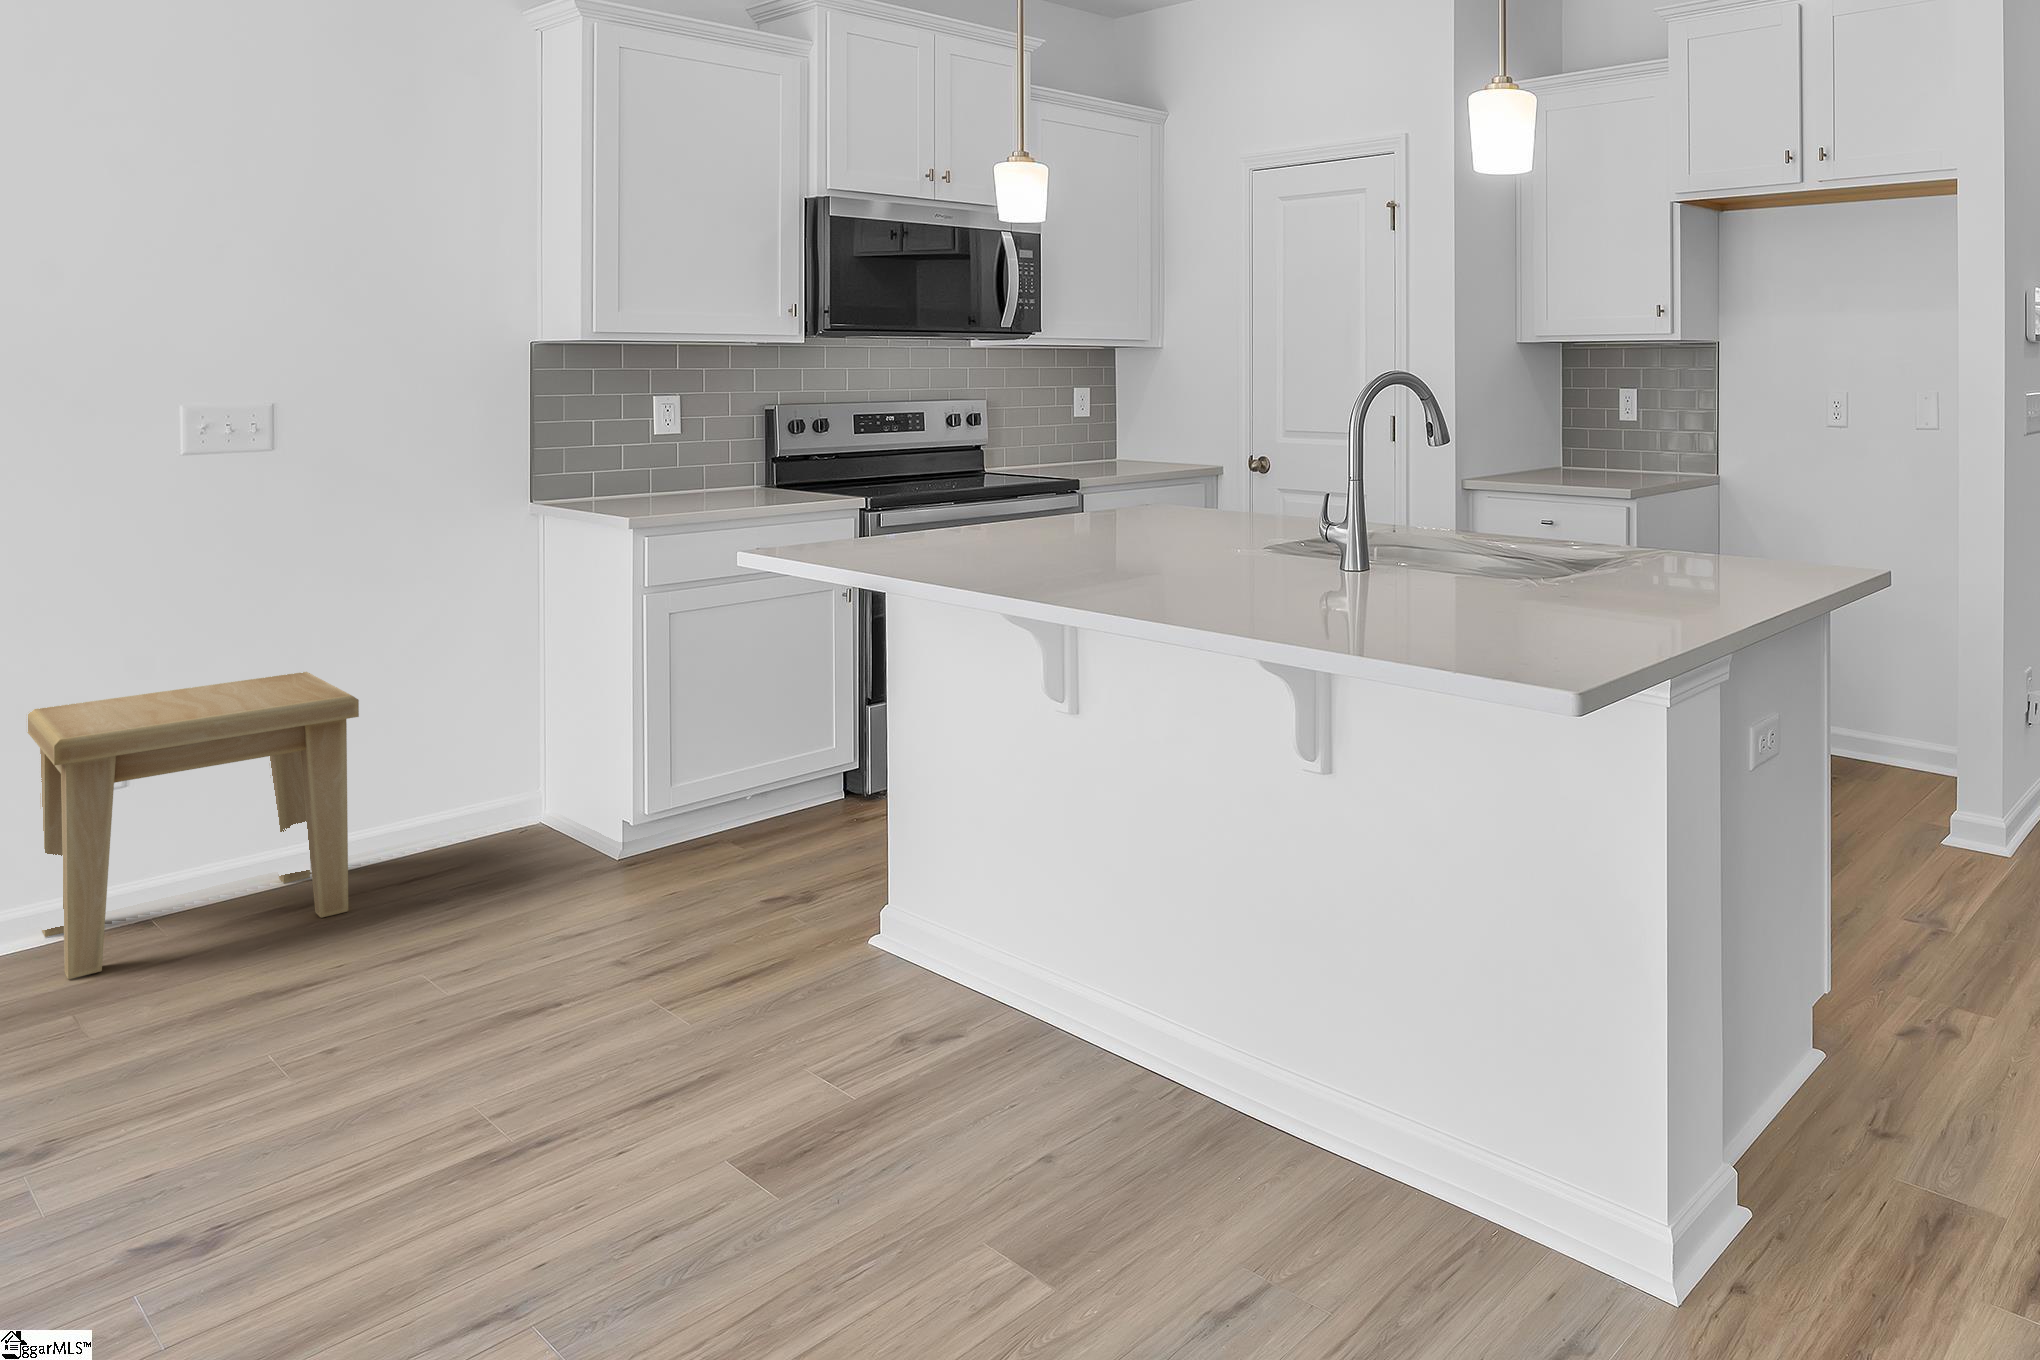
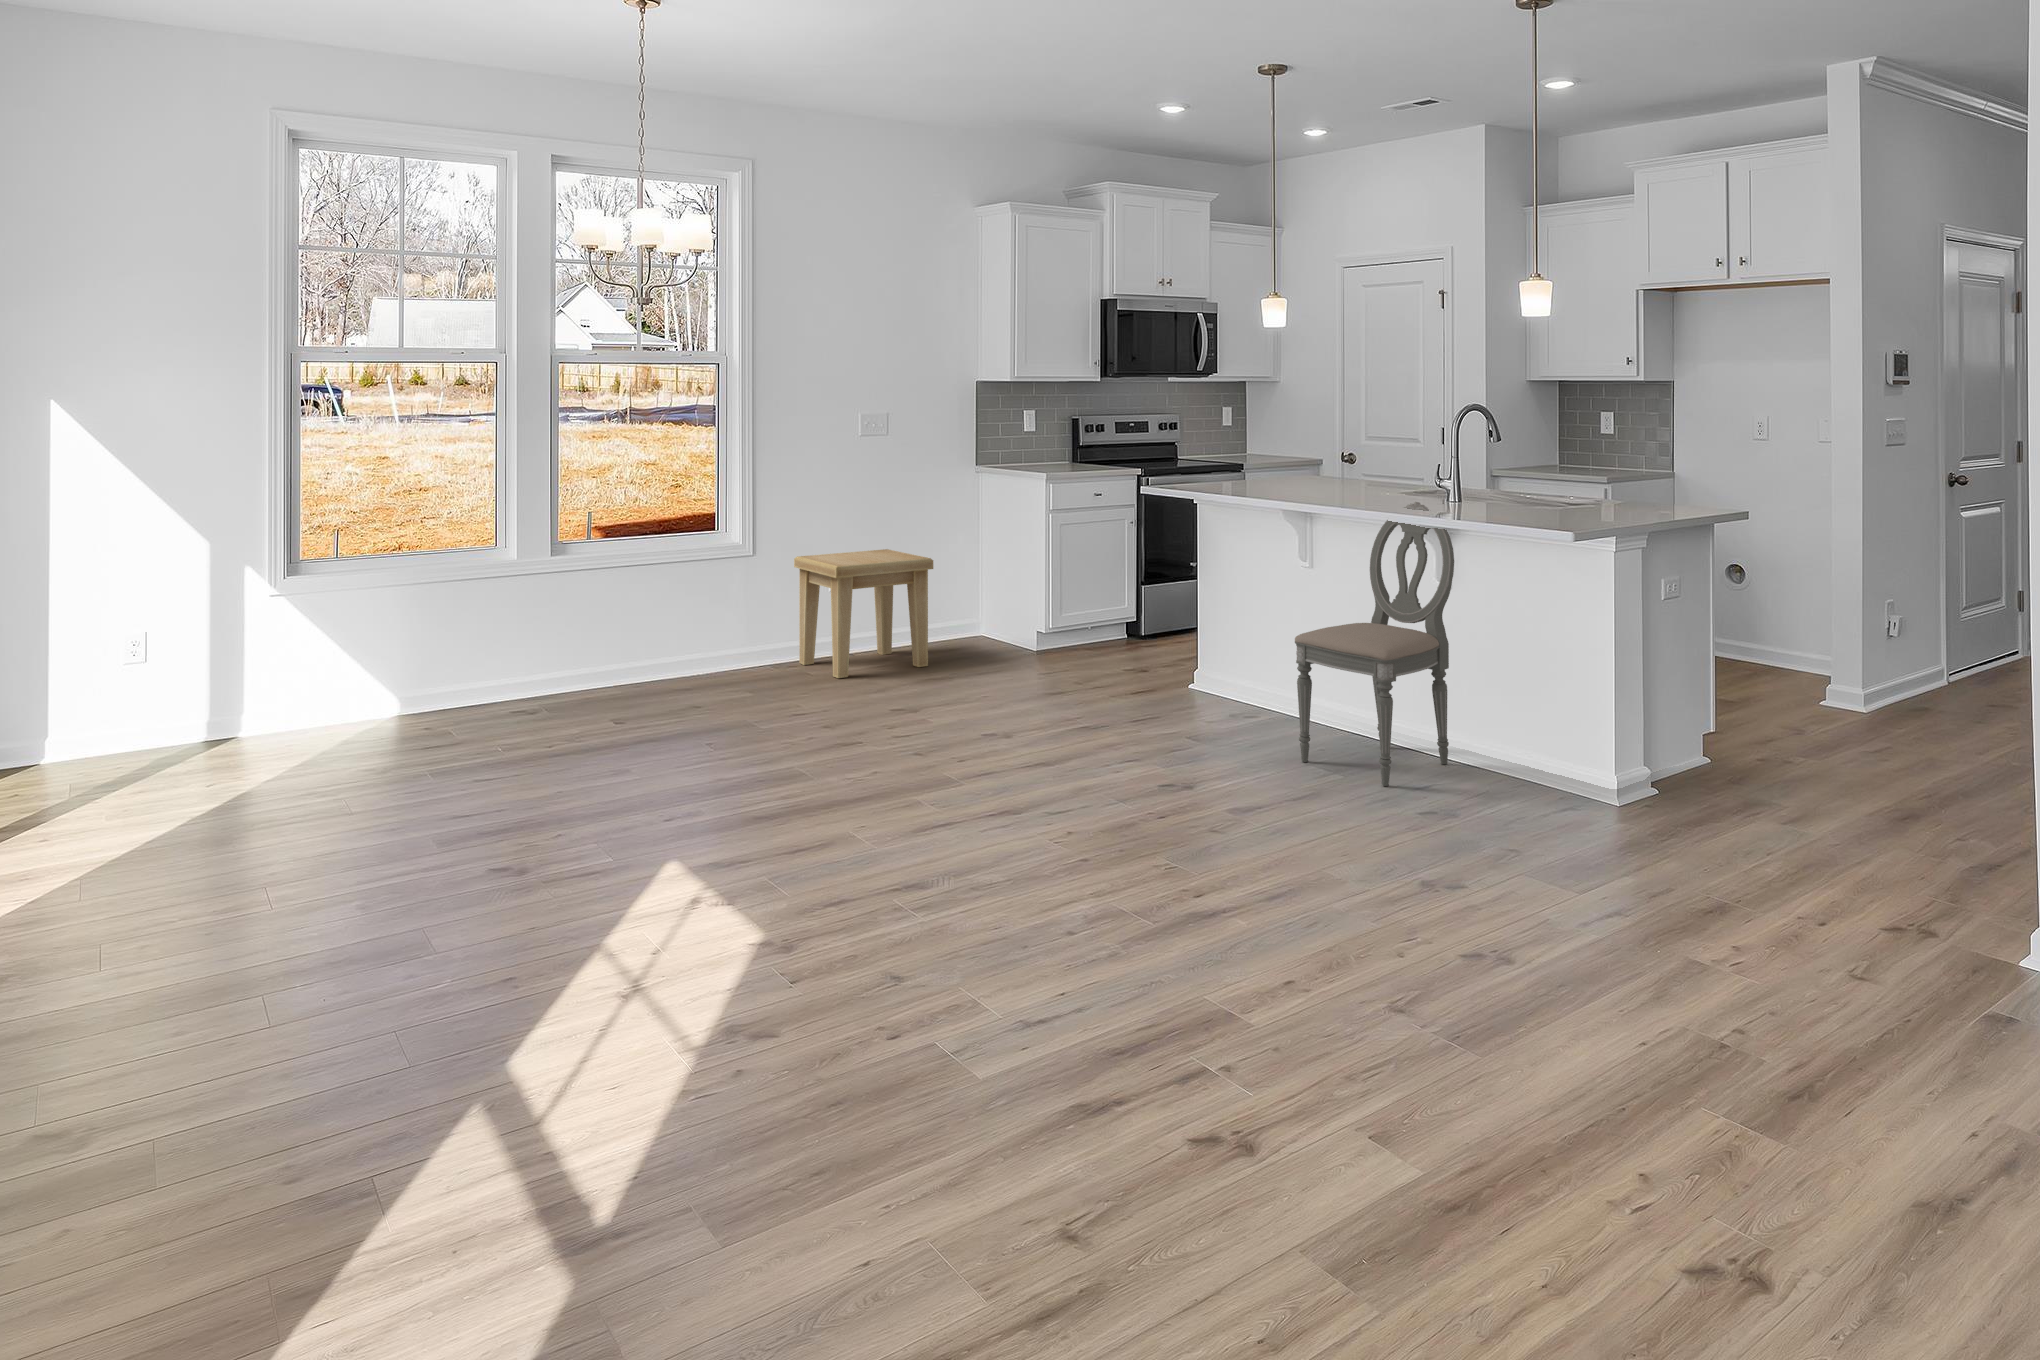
dining chair: none [928,581,1289,1286] -> present [1295,502,1454,786]

